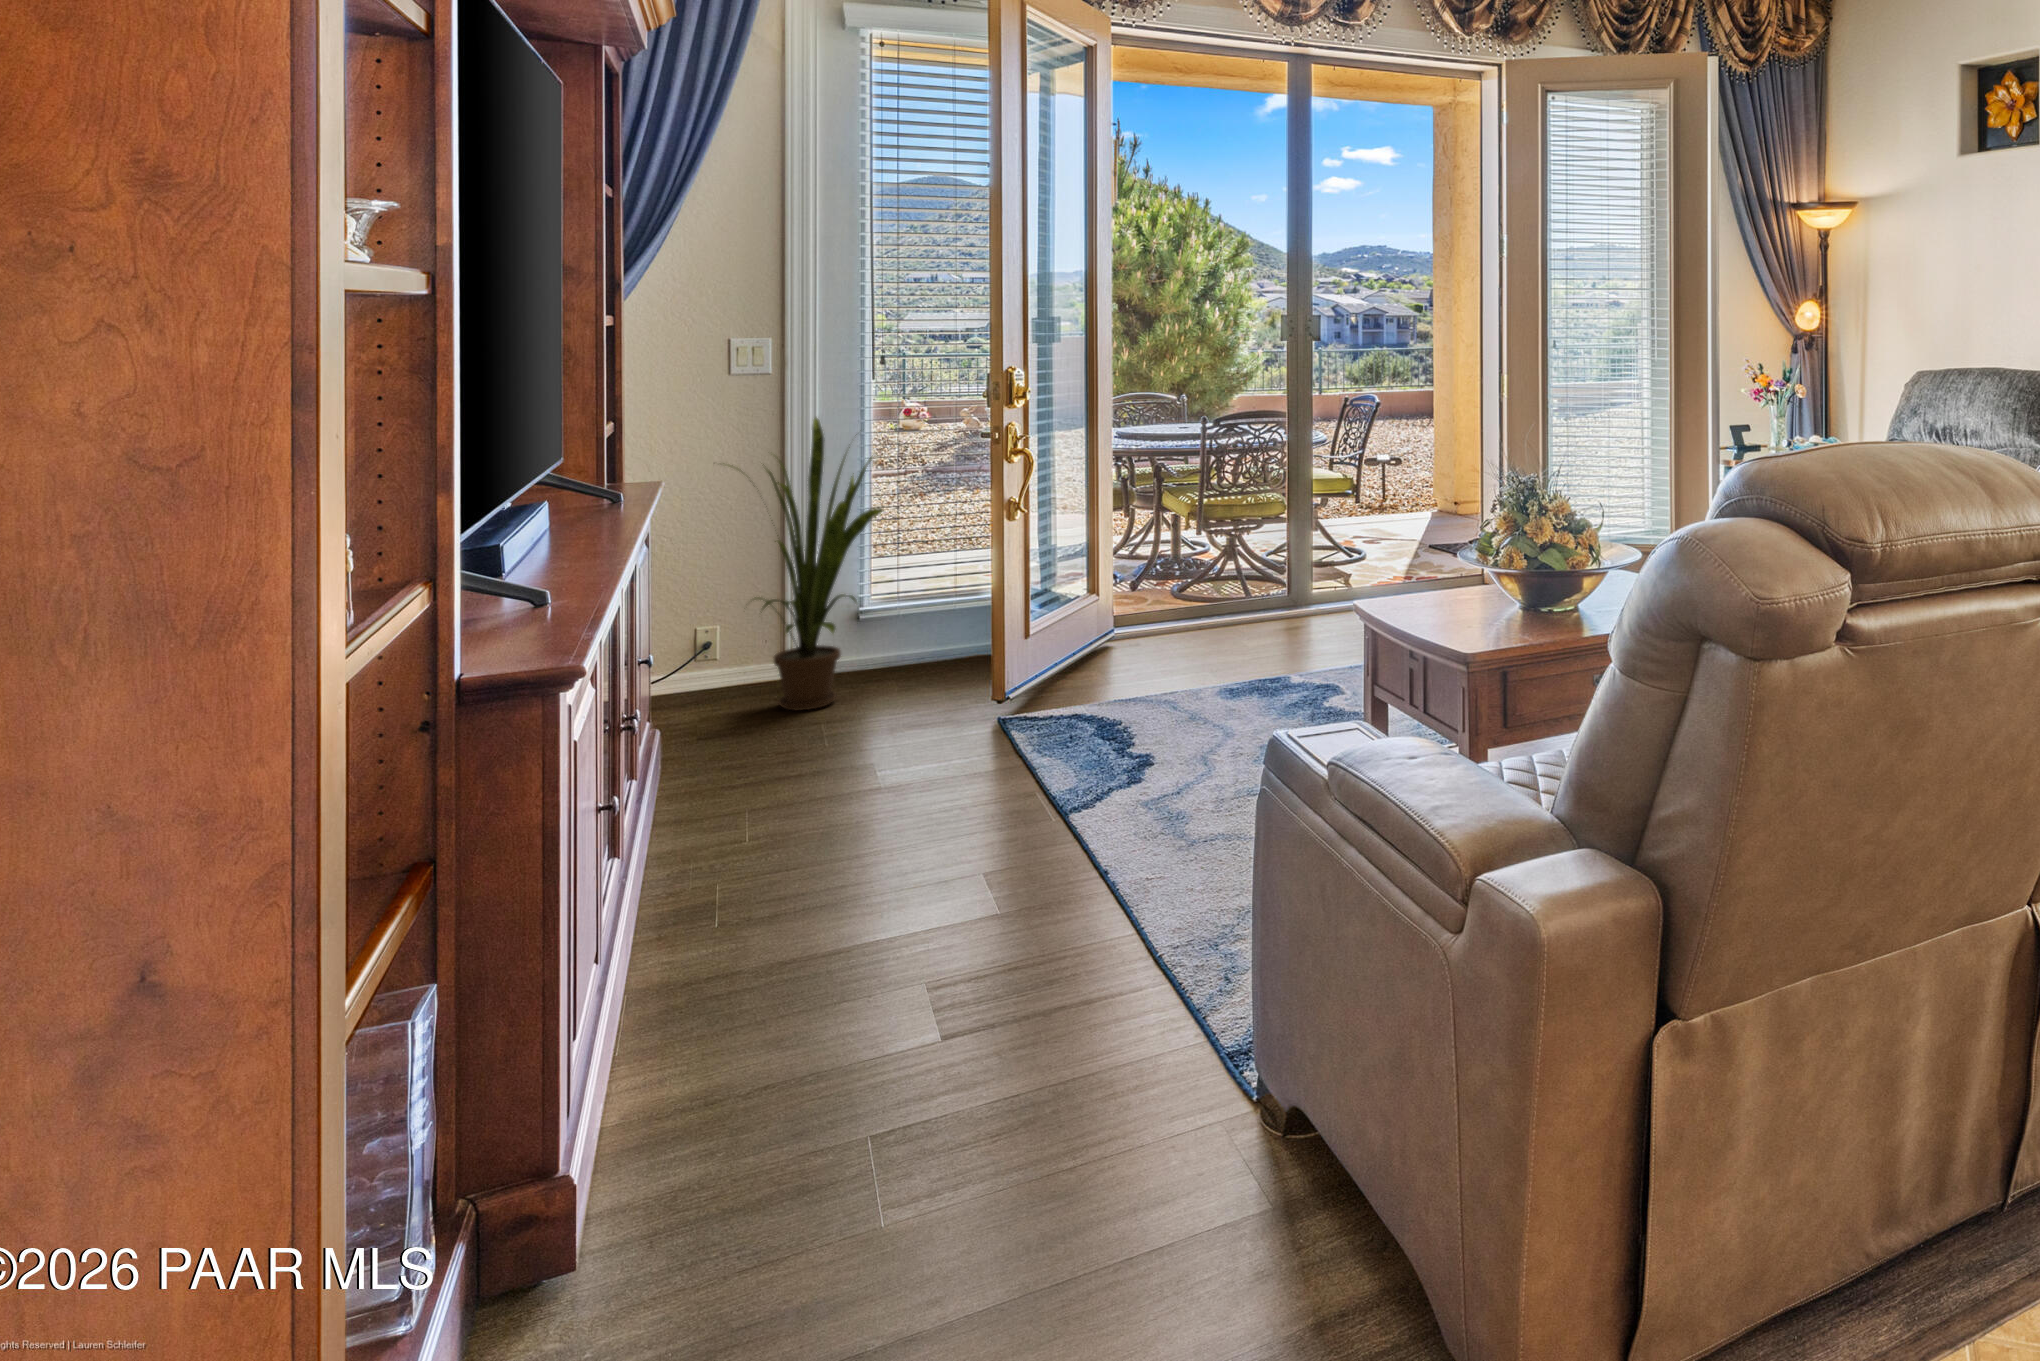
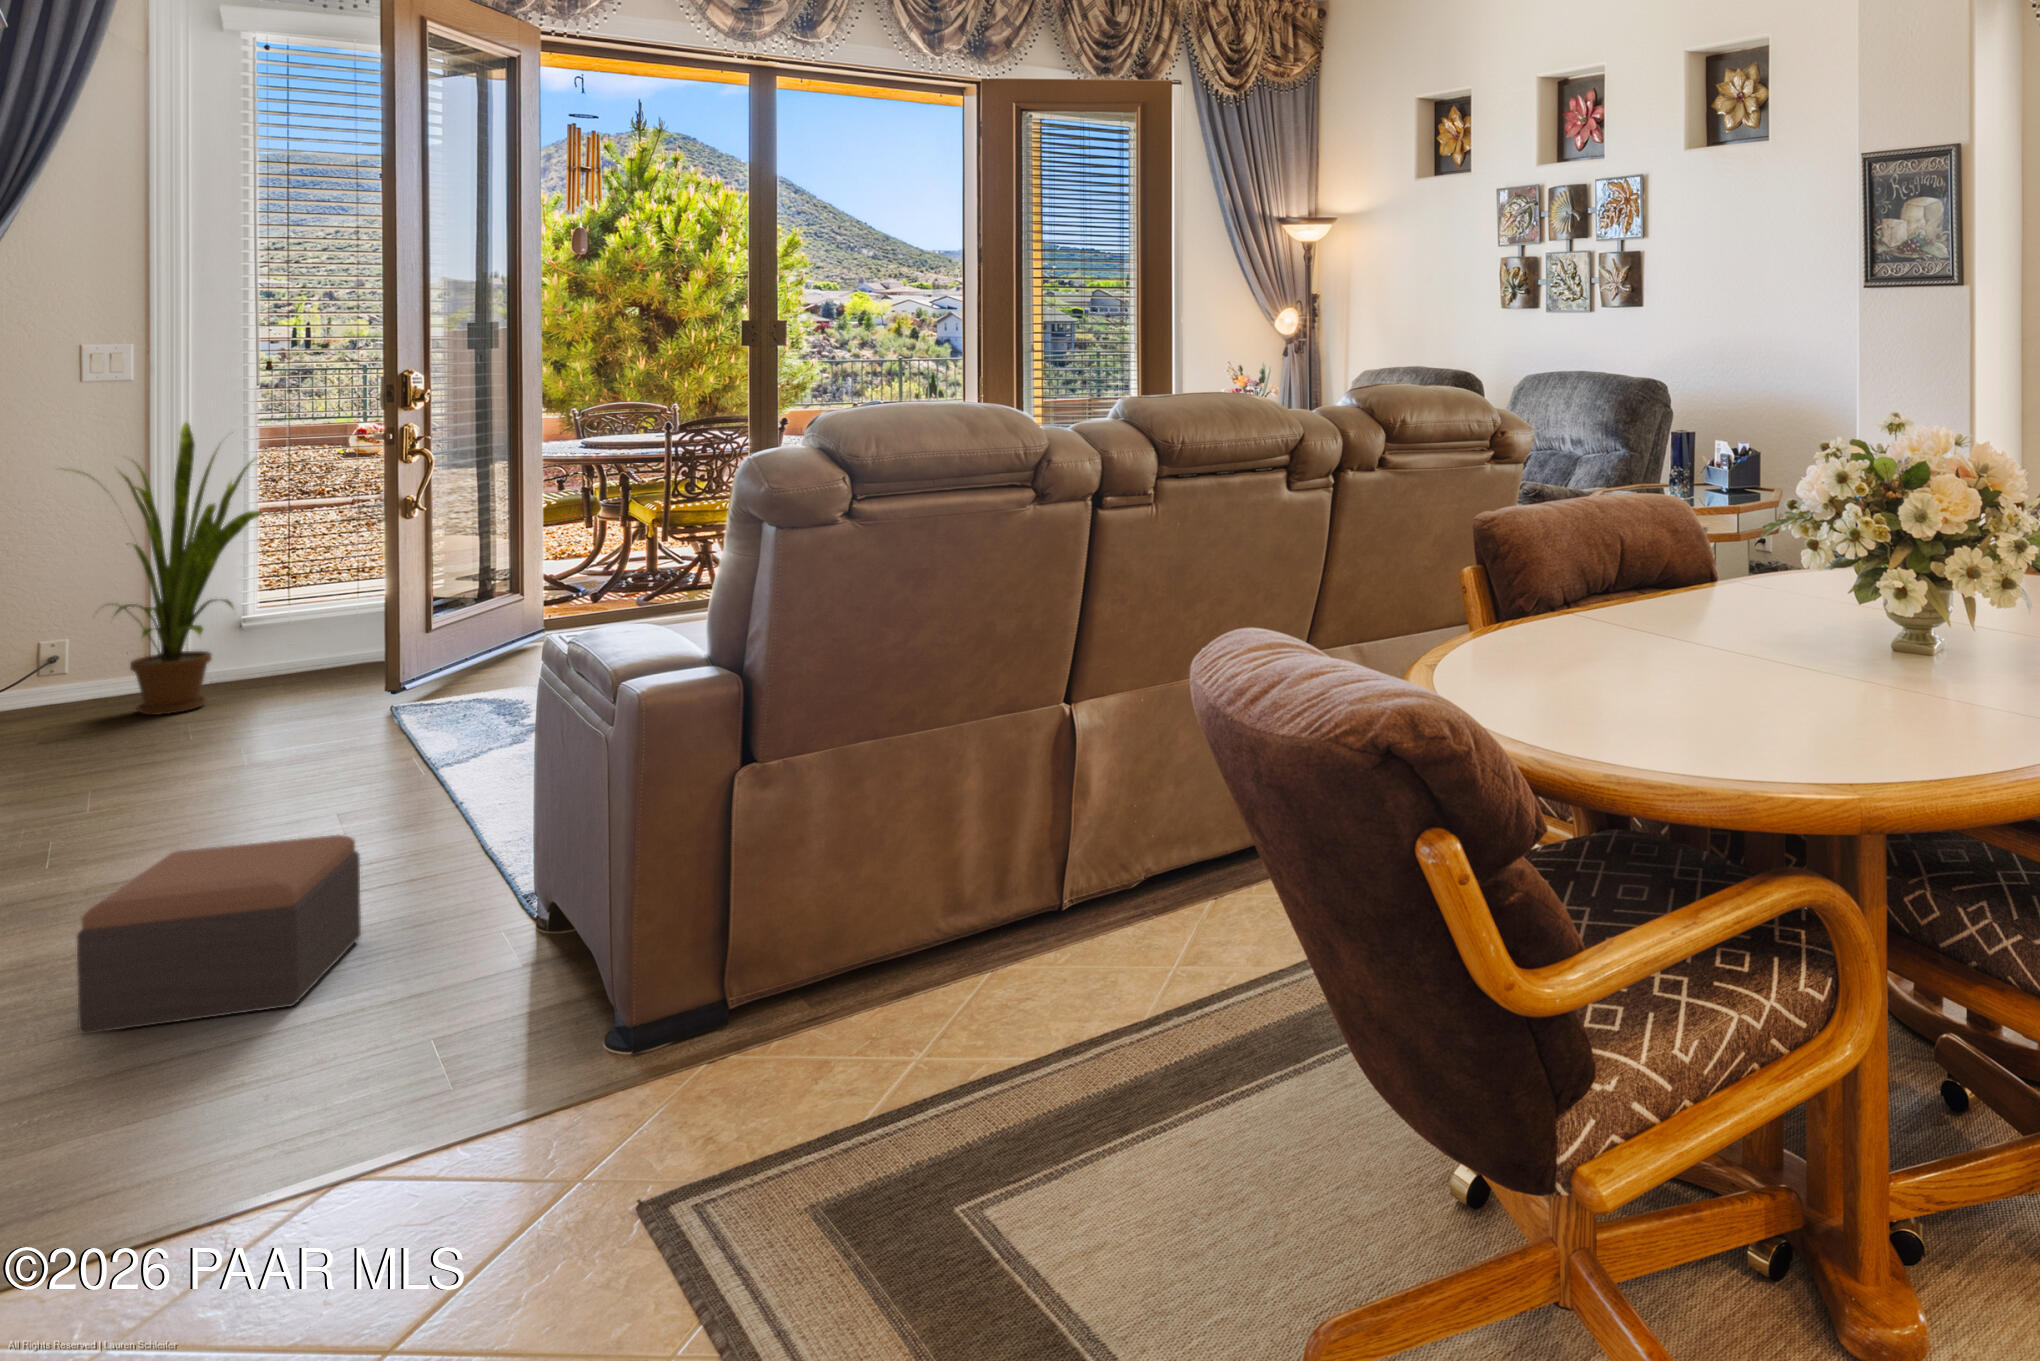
footstool: none [800,965,1076,1238] -> present [77,835,361,1034]

